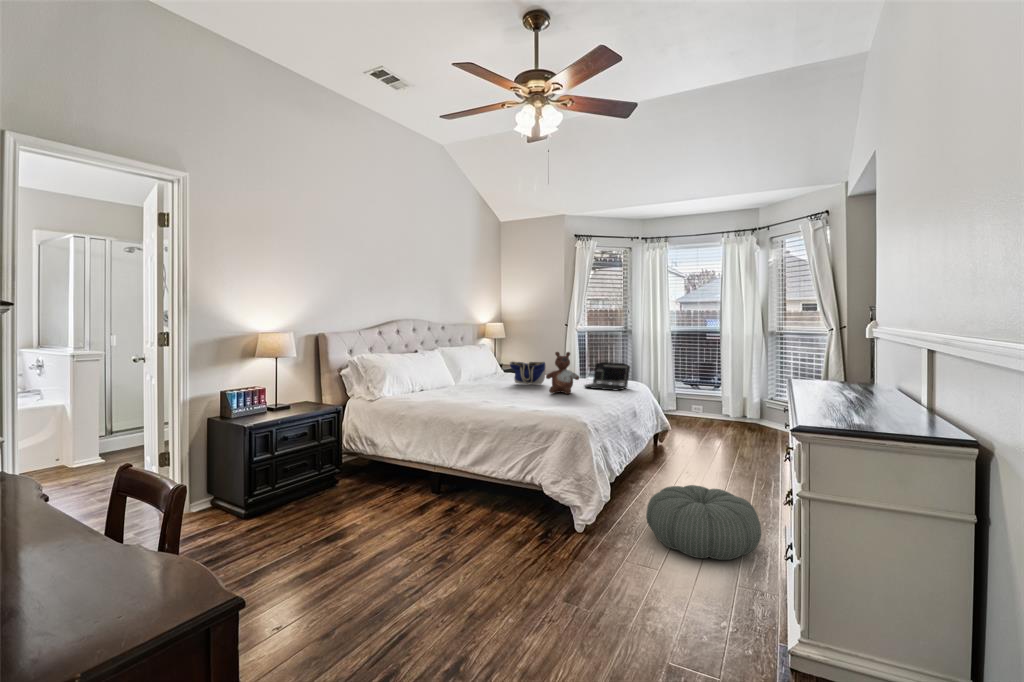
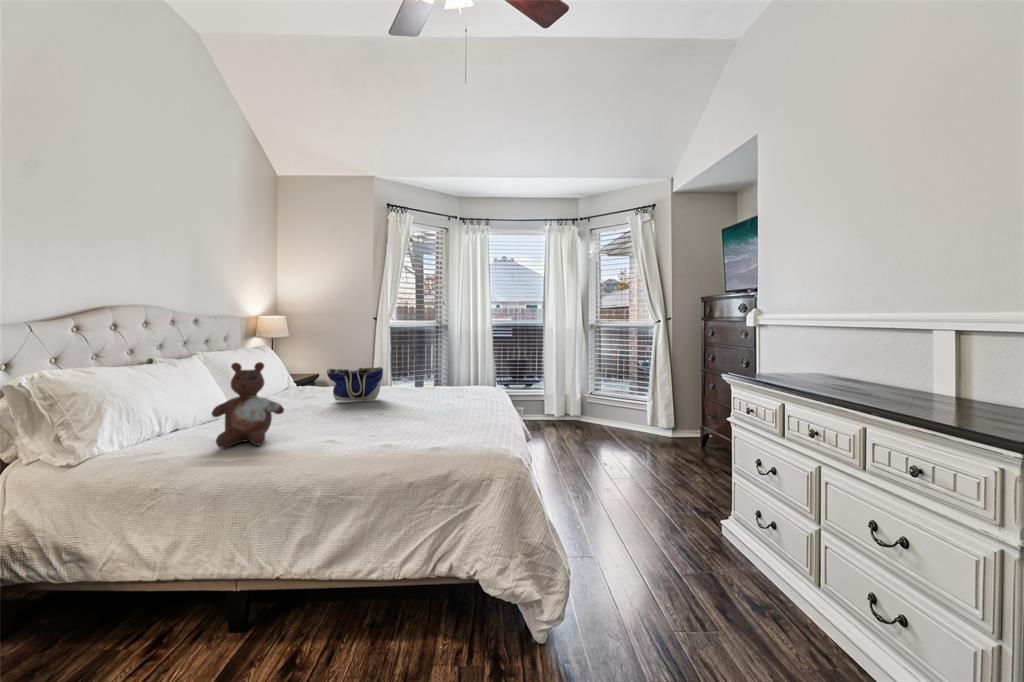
stuffed bear: present [546,352,579,394] -> present [212,362,284,448]
laptop: present [584,362,630,390] -> none [441,364,496,400]
pouf: present [646,485,761,560] -> none [622,522,779,639]

